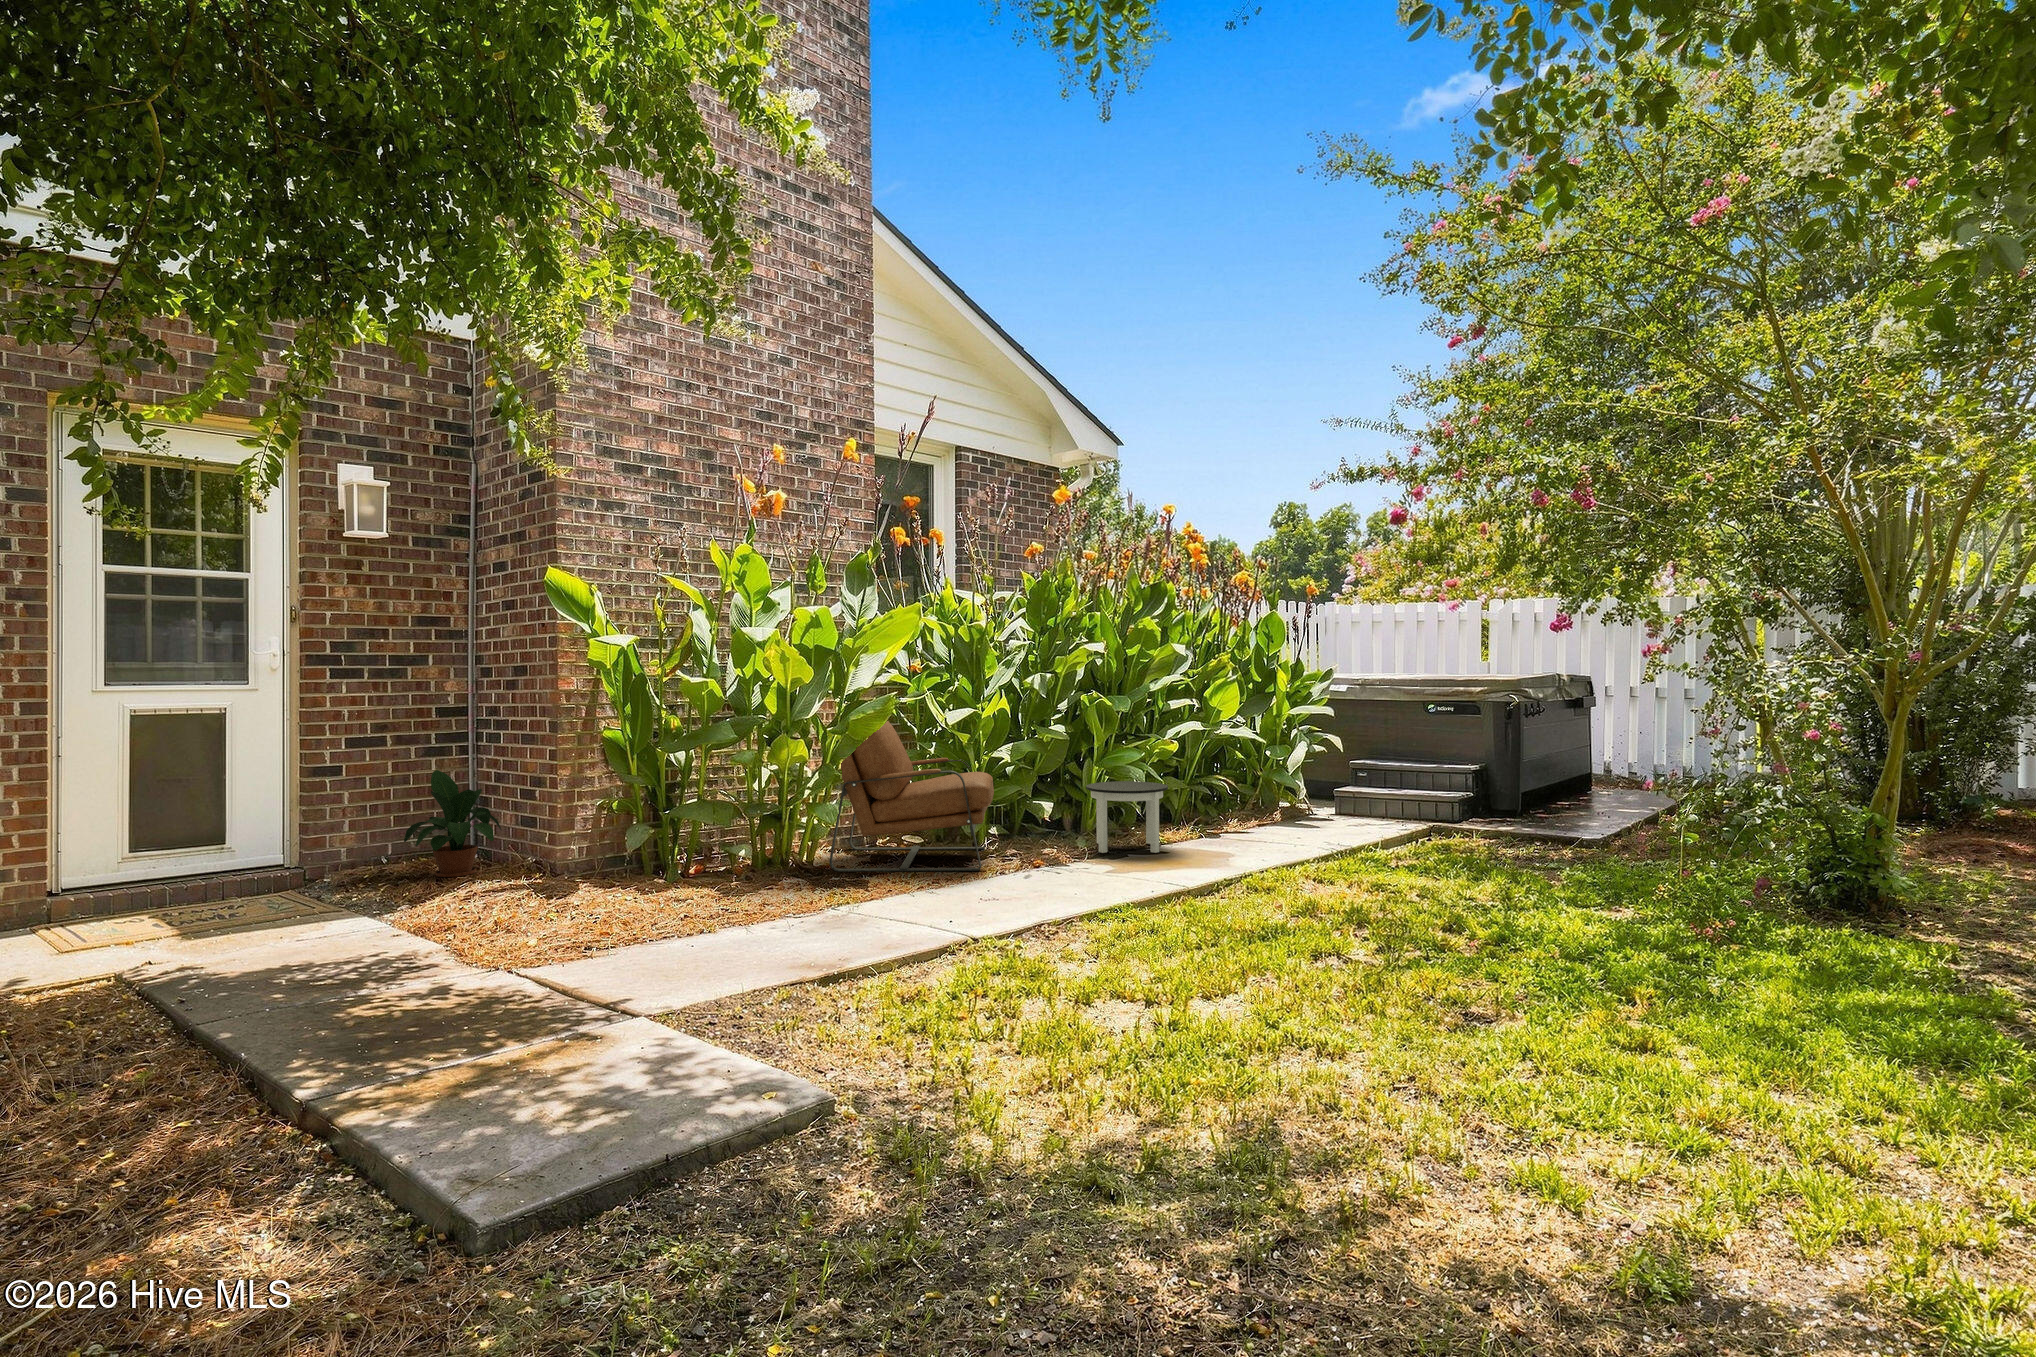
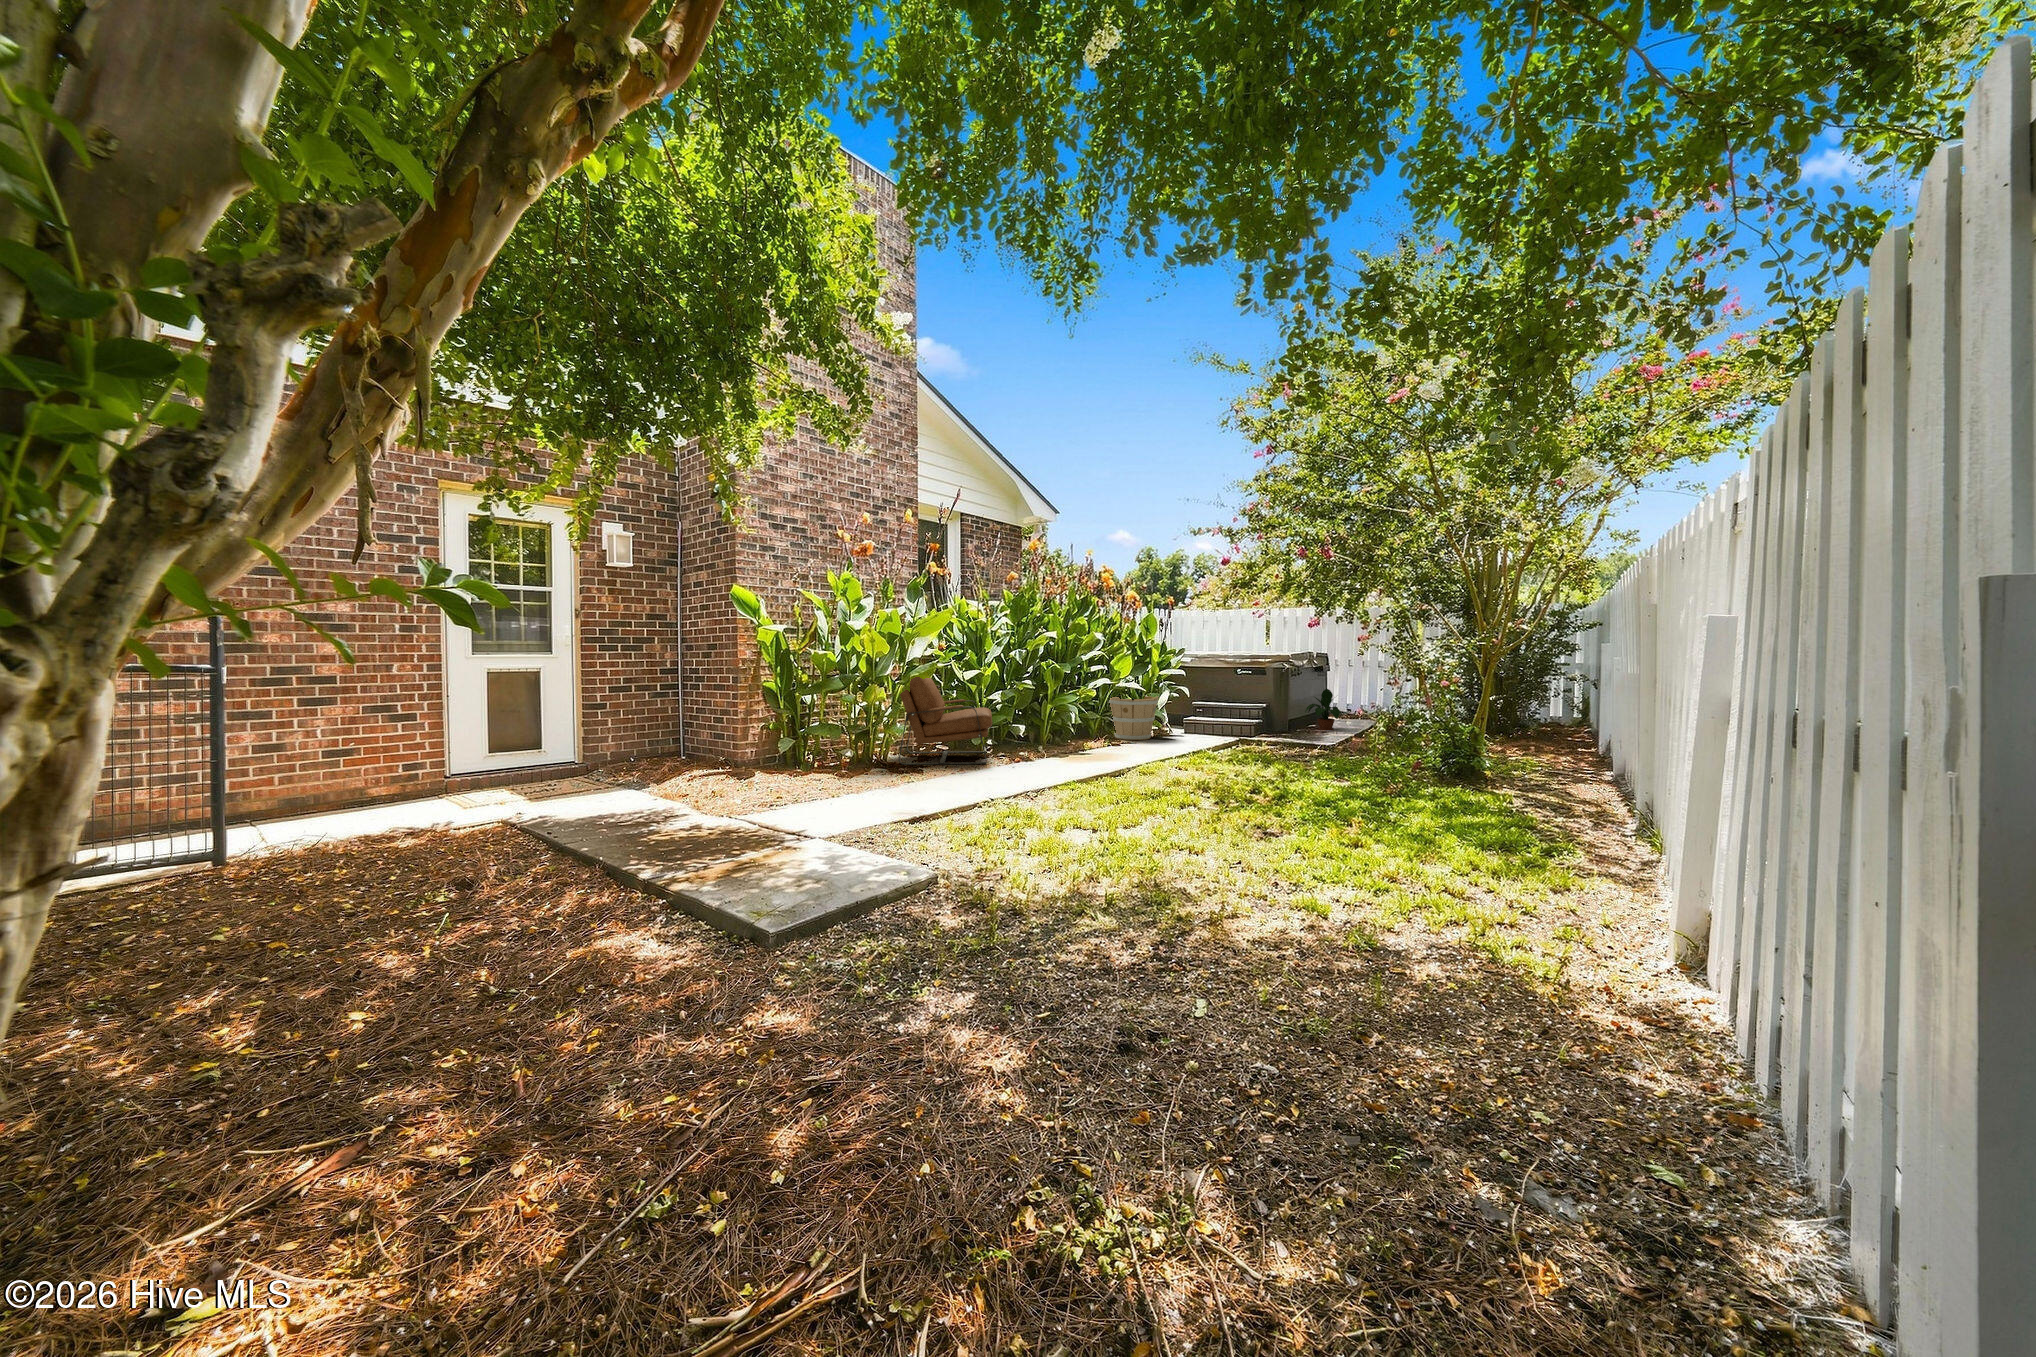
wooden bucket: none [1200,748,1287,827] -> present [1109,696,1158,740]
potted plant: present [404,770,501,877] -> present [1305,689,1343,730]
round table: present [1086,781,1168,853] -> none [1045,713,1092,754]

